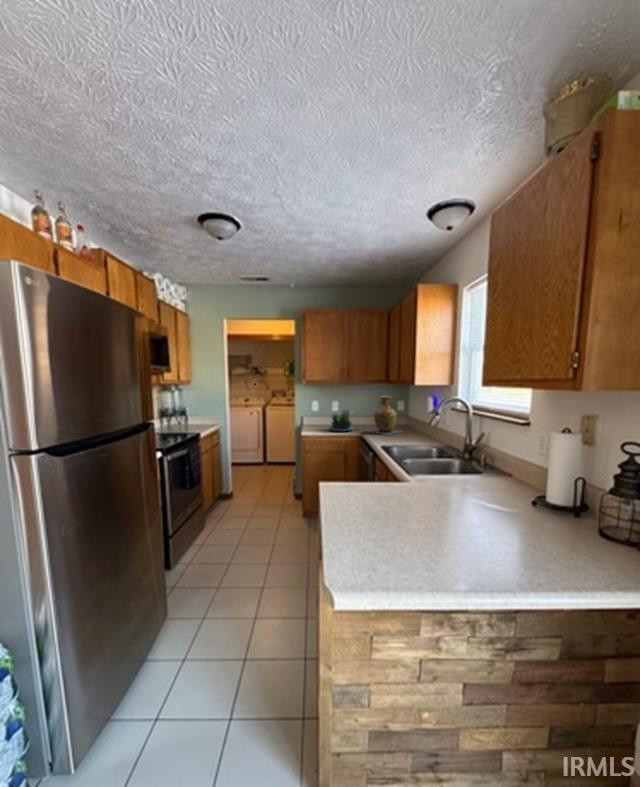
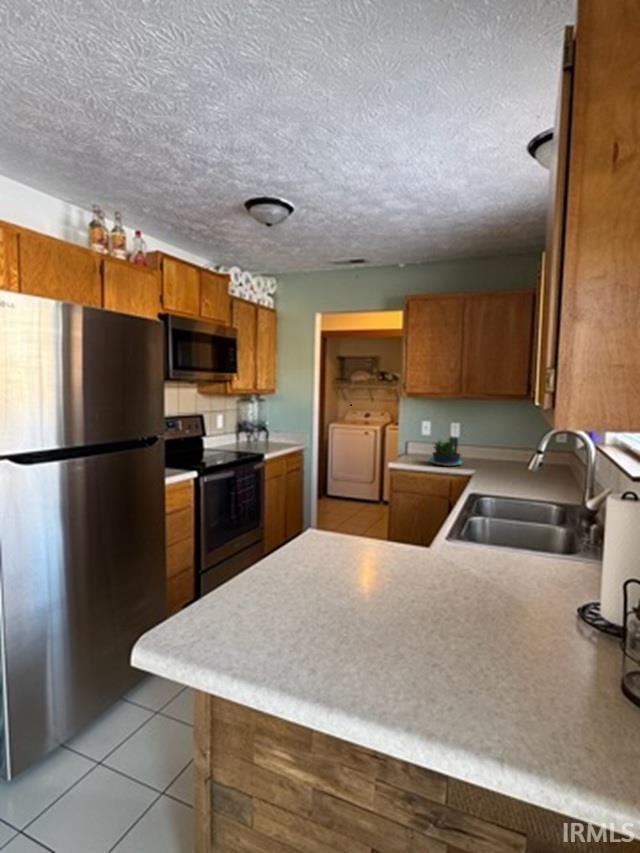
vase: present [371,396,401,435] -> none [478,421,533,477]

